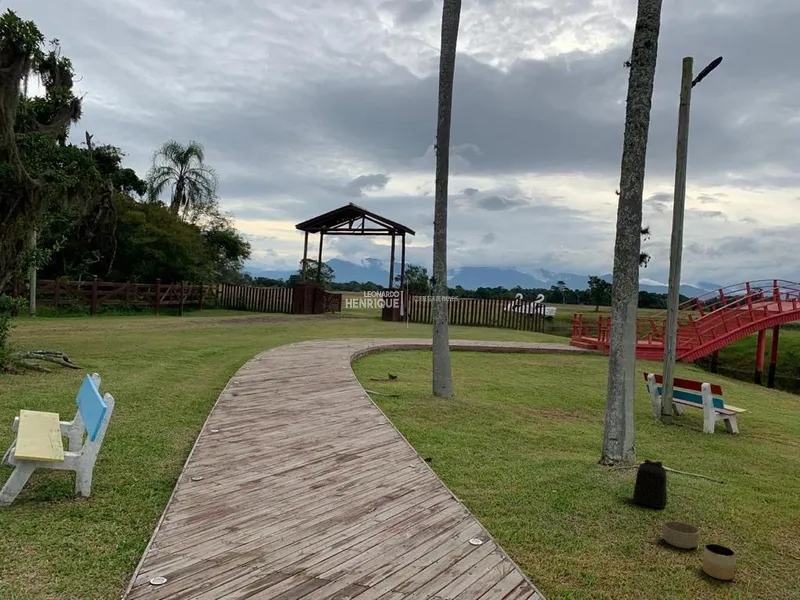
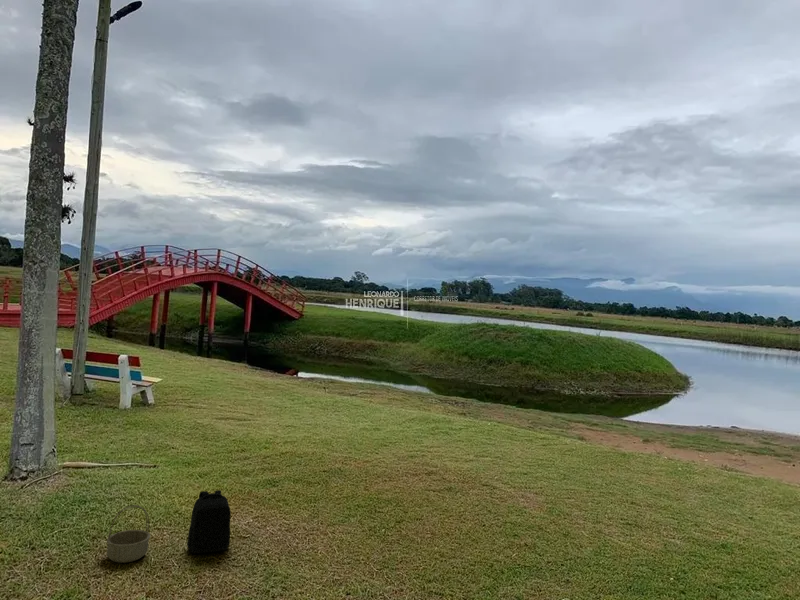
backpack: present [634,459,667,508] -> present [187,490,231,554]
planter: present [703,544,735,580] -> none [159,545,193,585]

